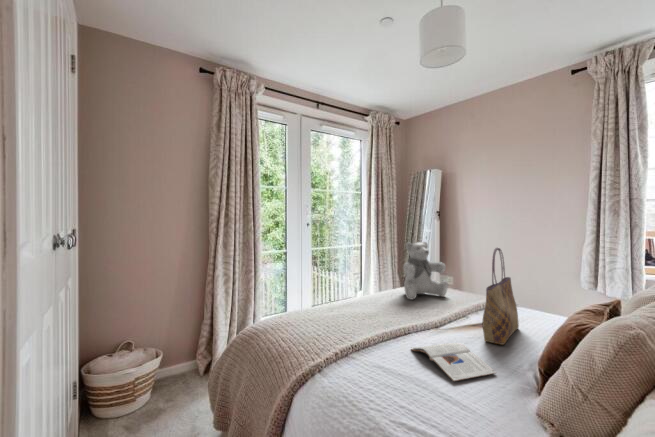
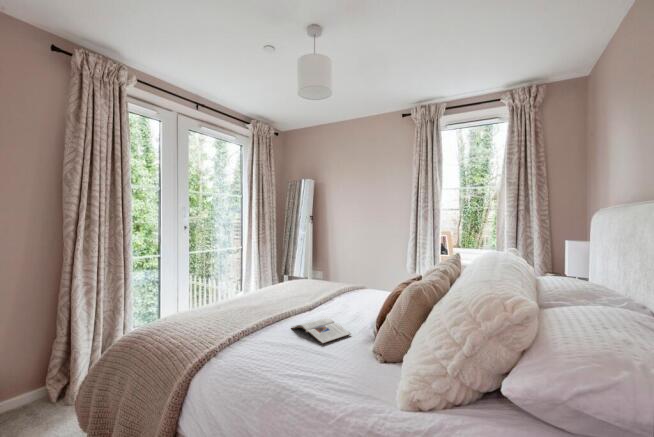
teddy bear: present [403,242,448,299] -> none [283,241,320,291]
tote bag: present [483,248,519,345] -> none [344,244,368,316]

